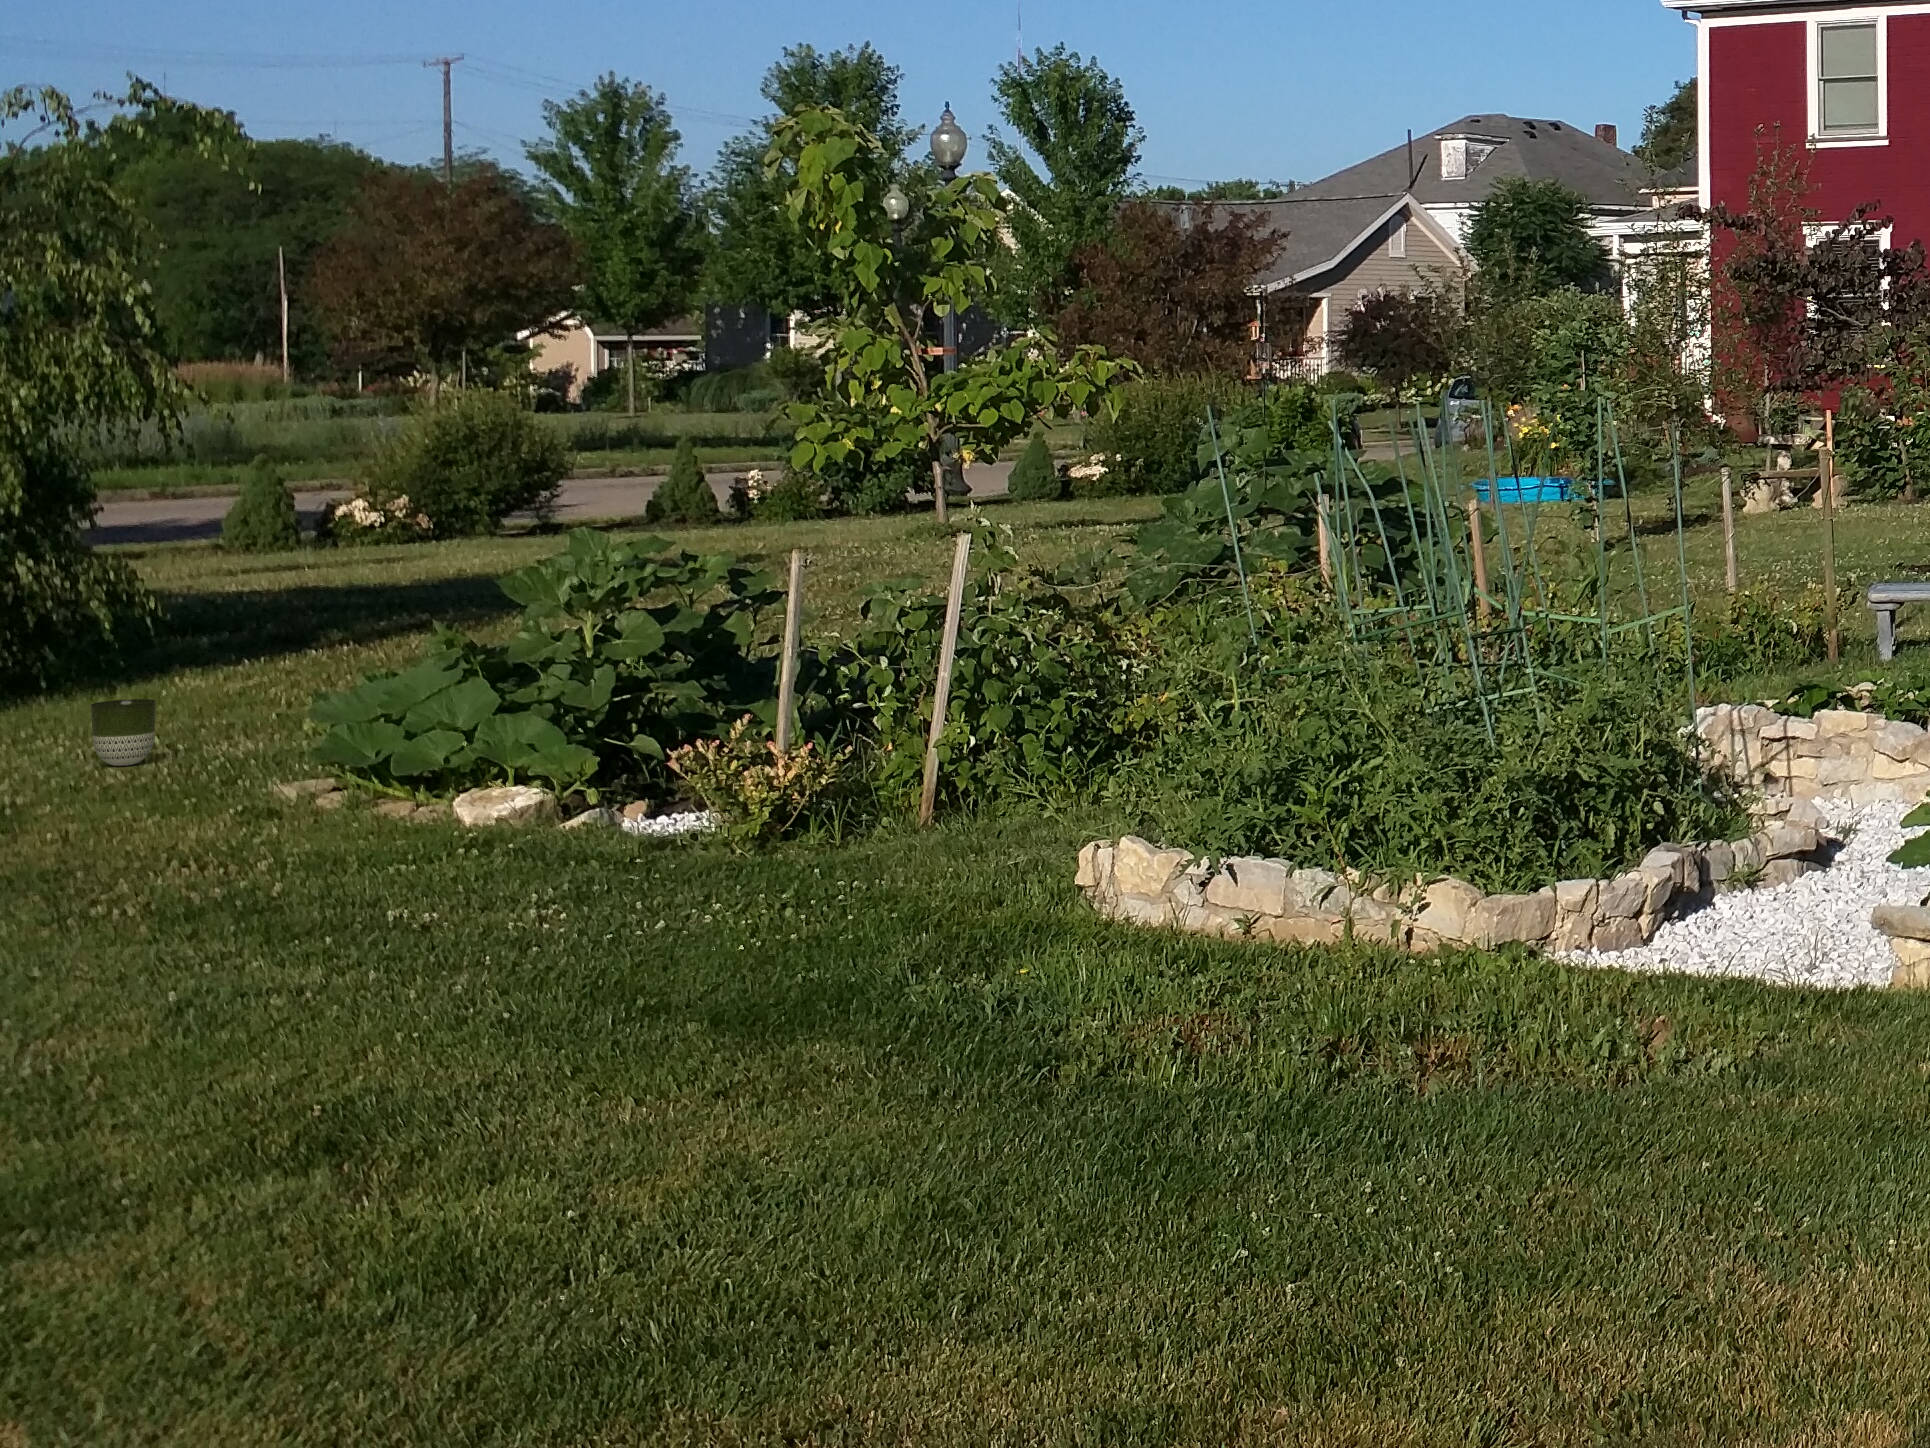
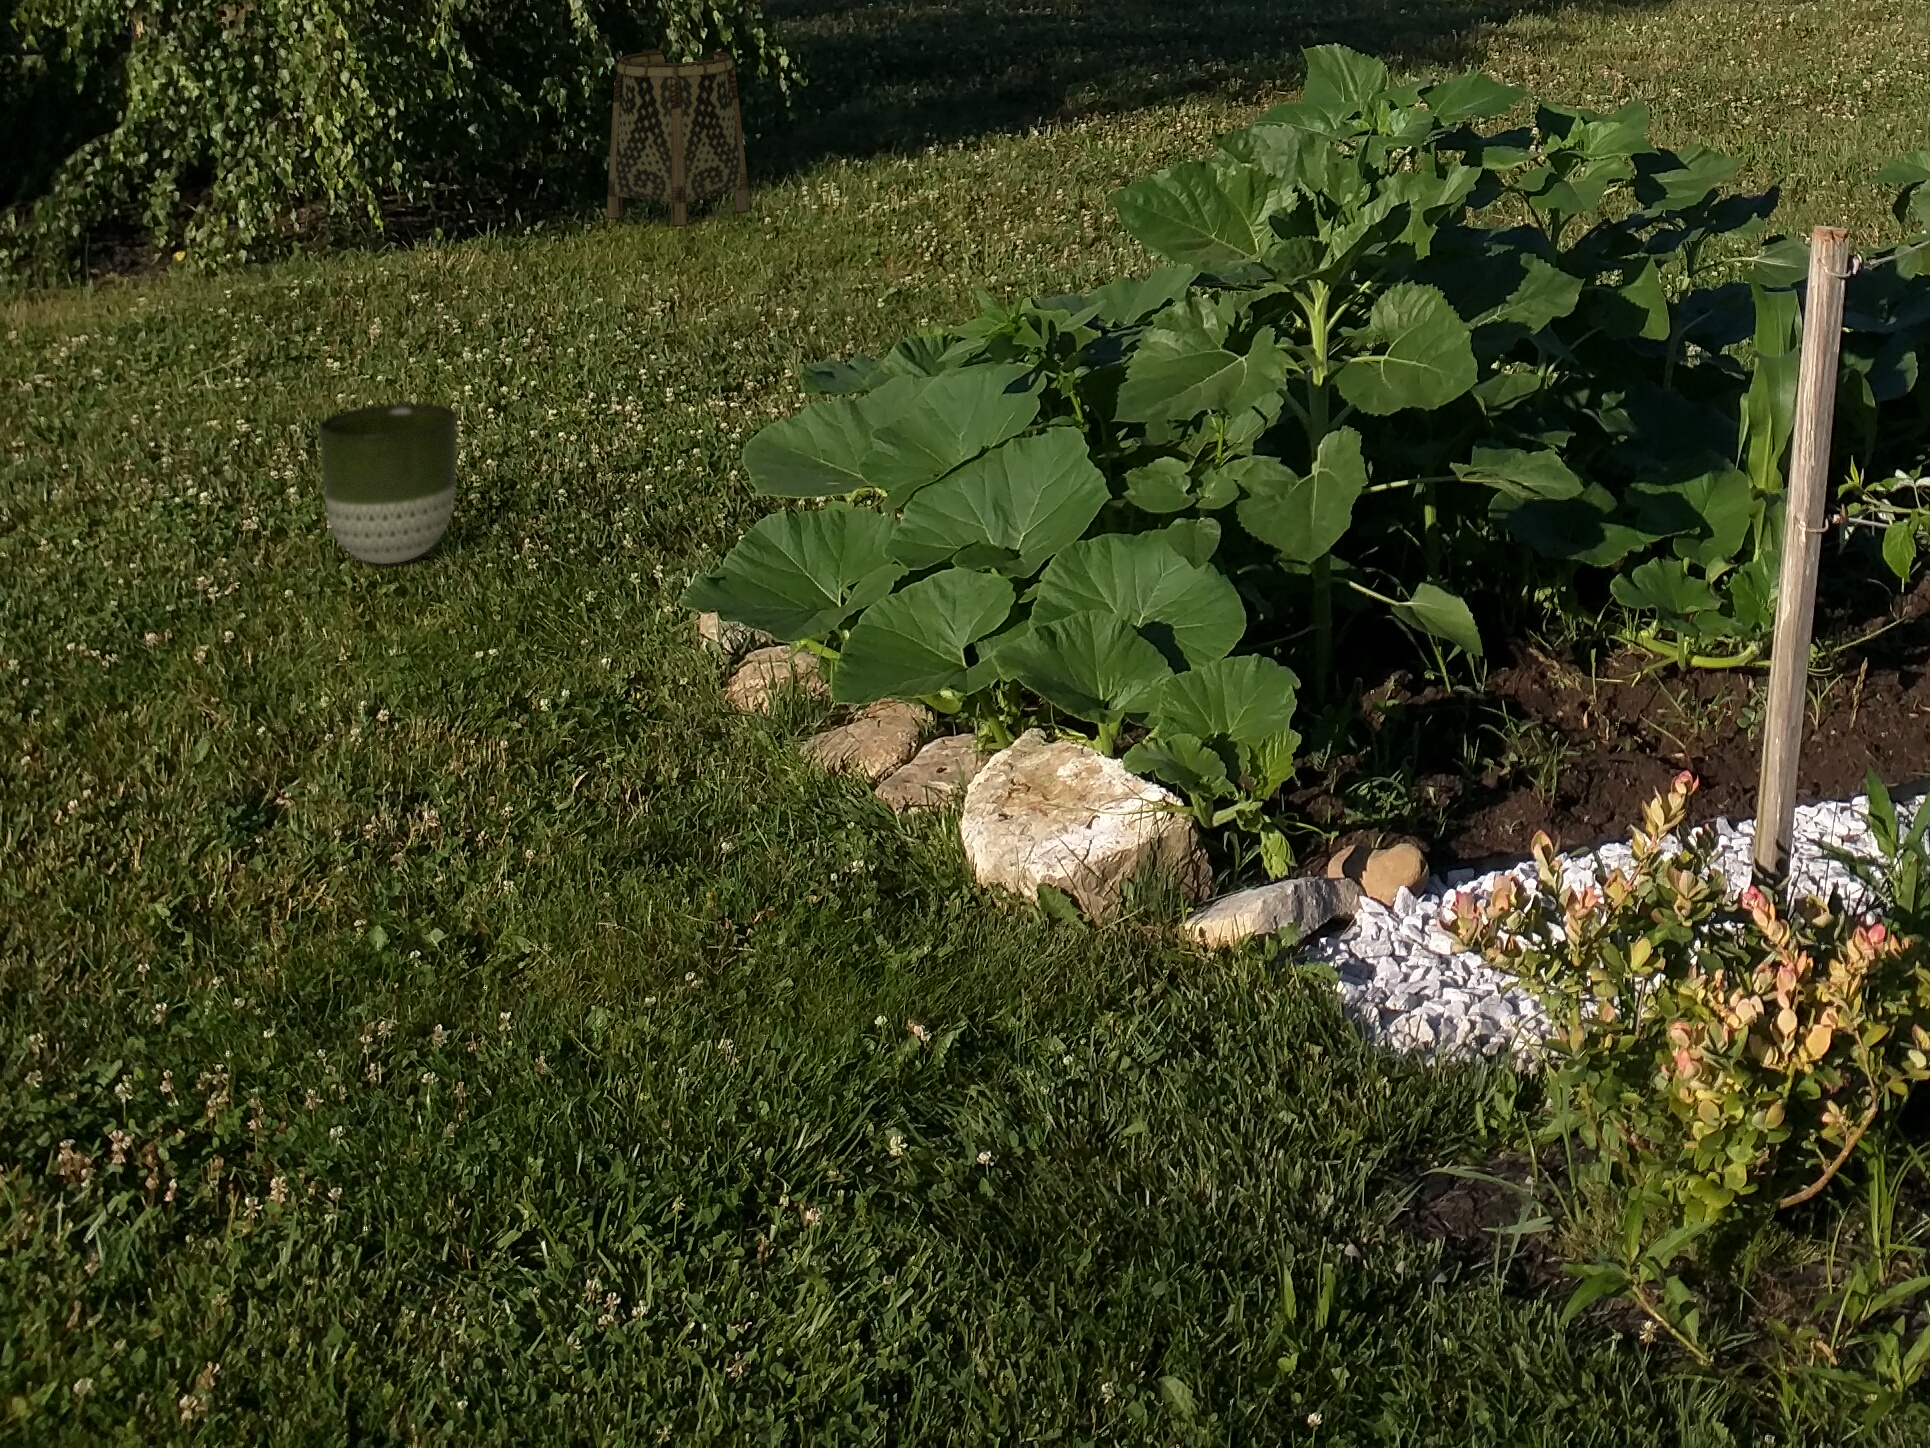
basket: none [55,590,149,691] -> present [607,51,750,225]

